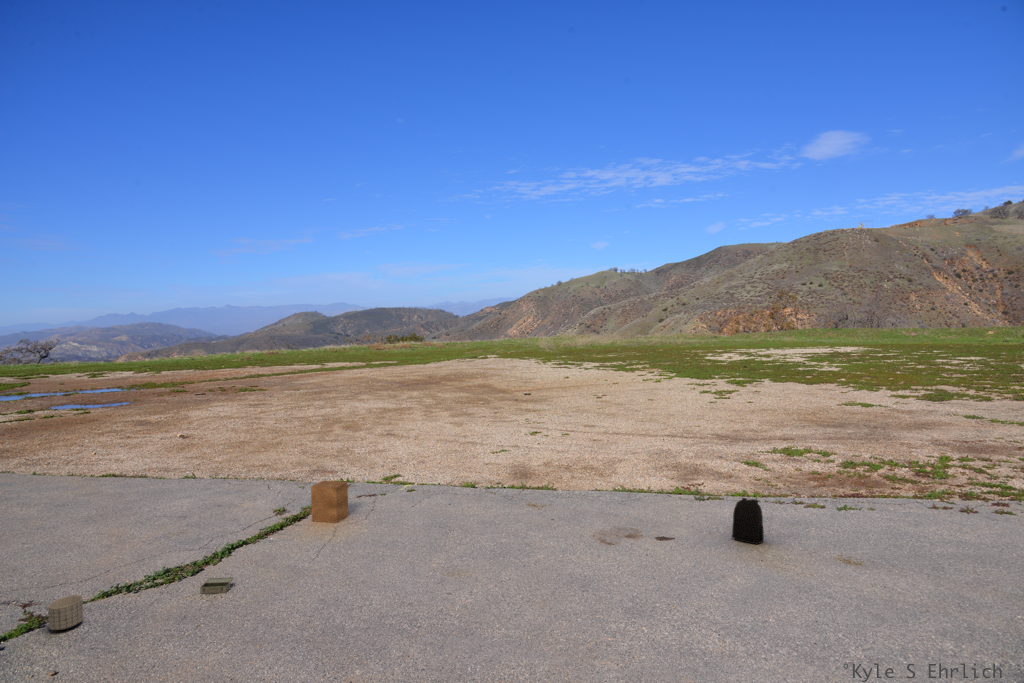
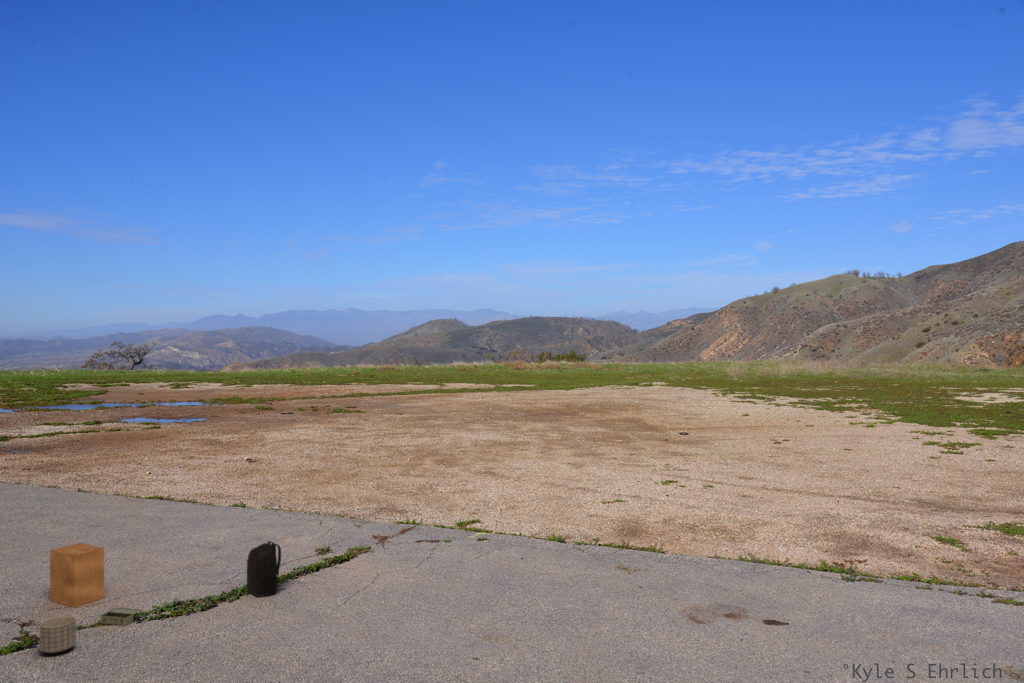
cardboard box: present [311,481,348,523] -> present [50,543,104,607]
backpack: present [732,498,764,544] -> present [247,541,281,597]
toolbox: present [200,577,233,594] -> present [101,608,140,626]

